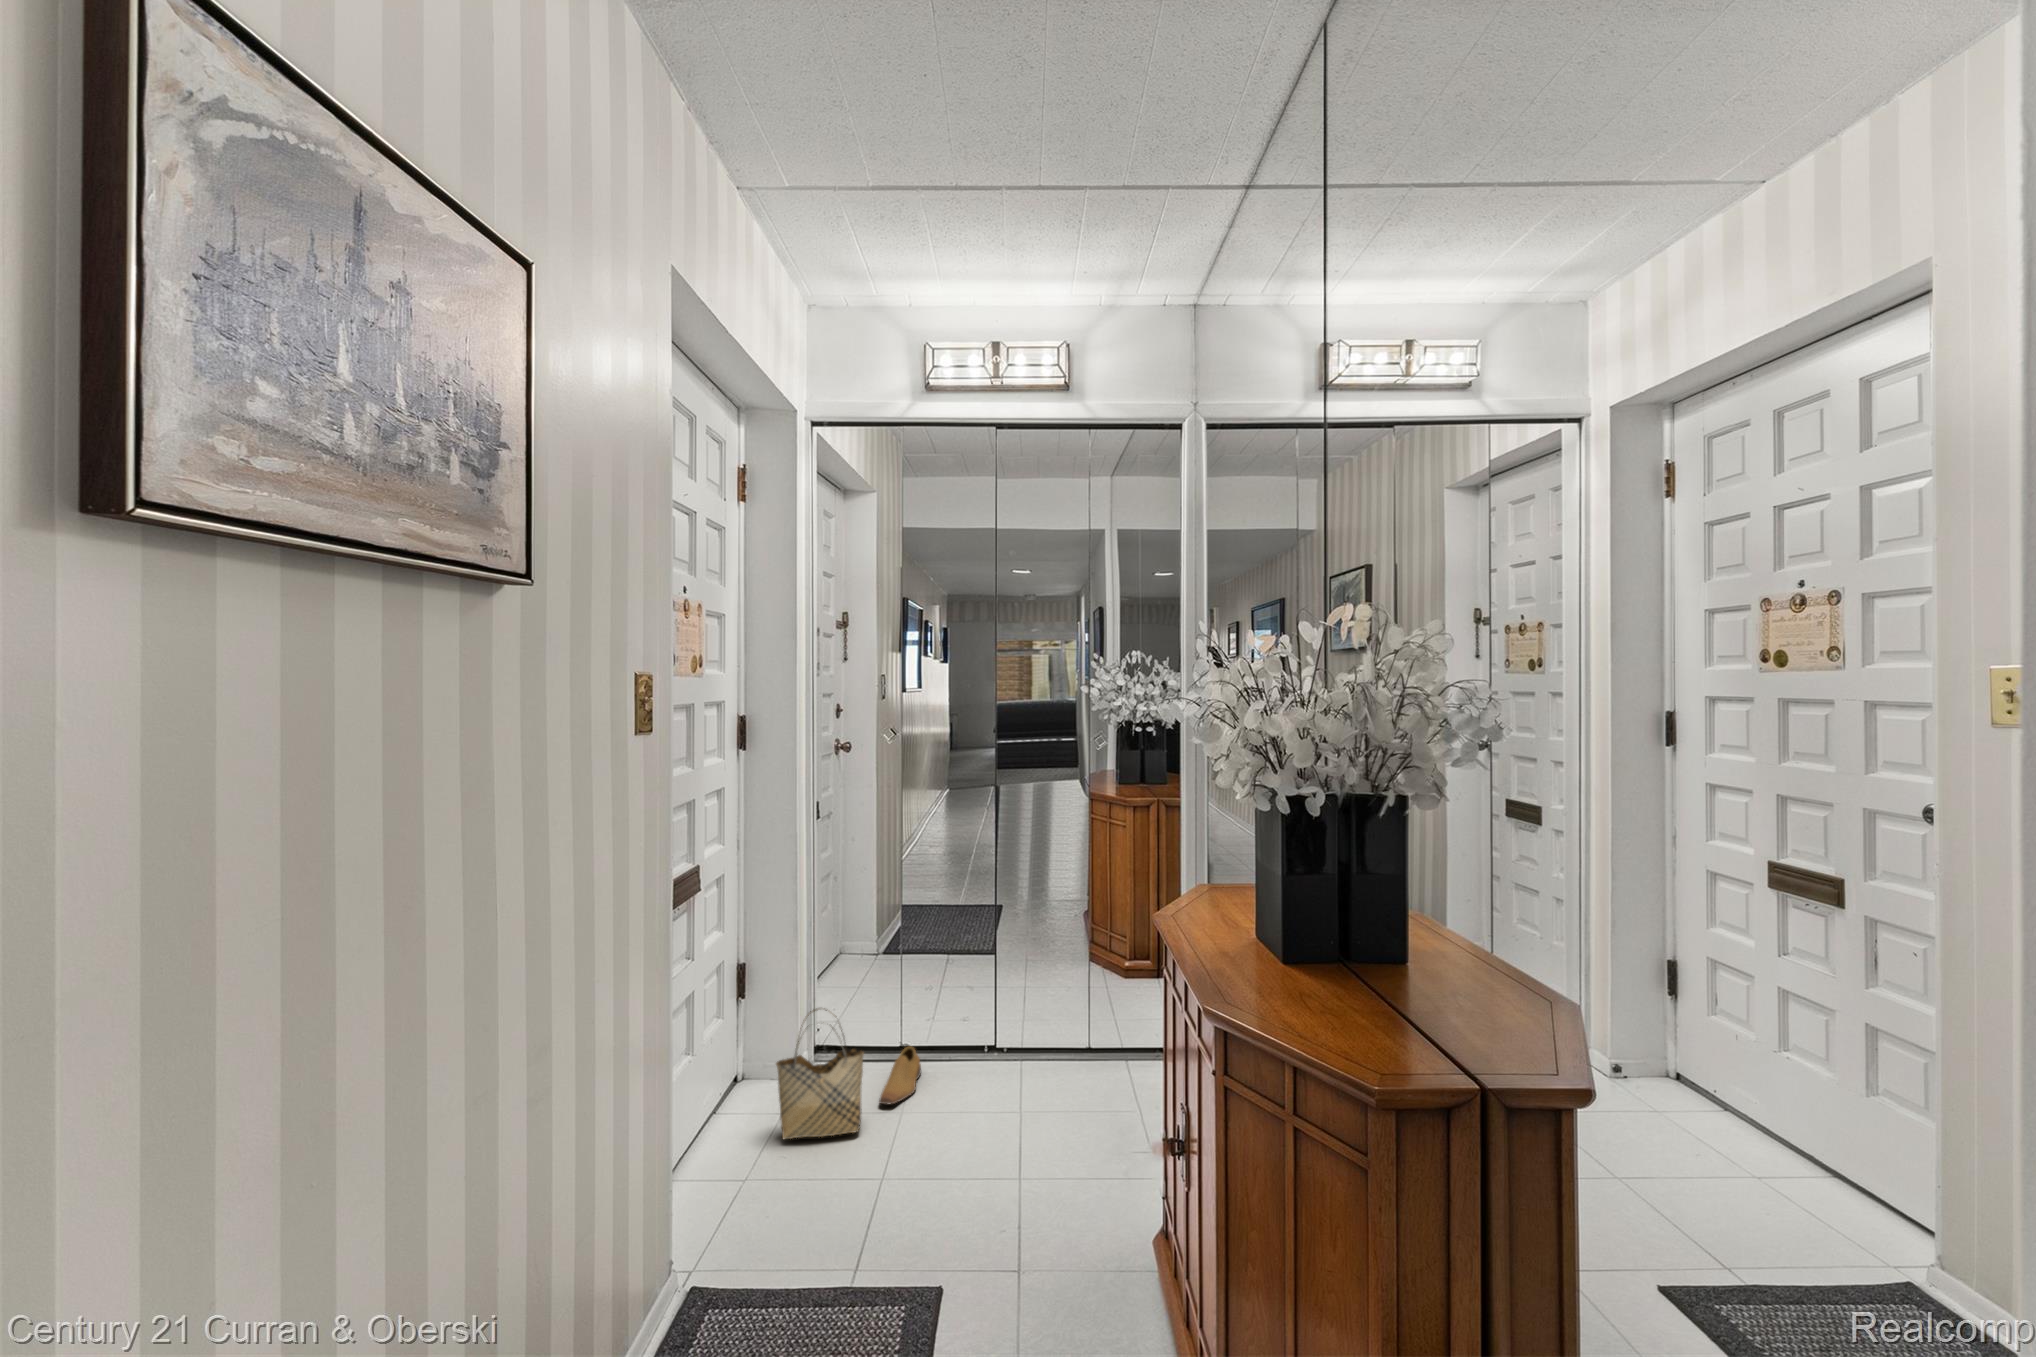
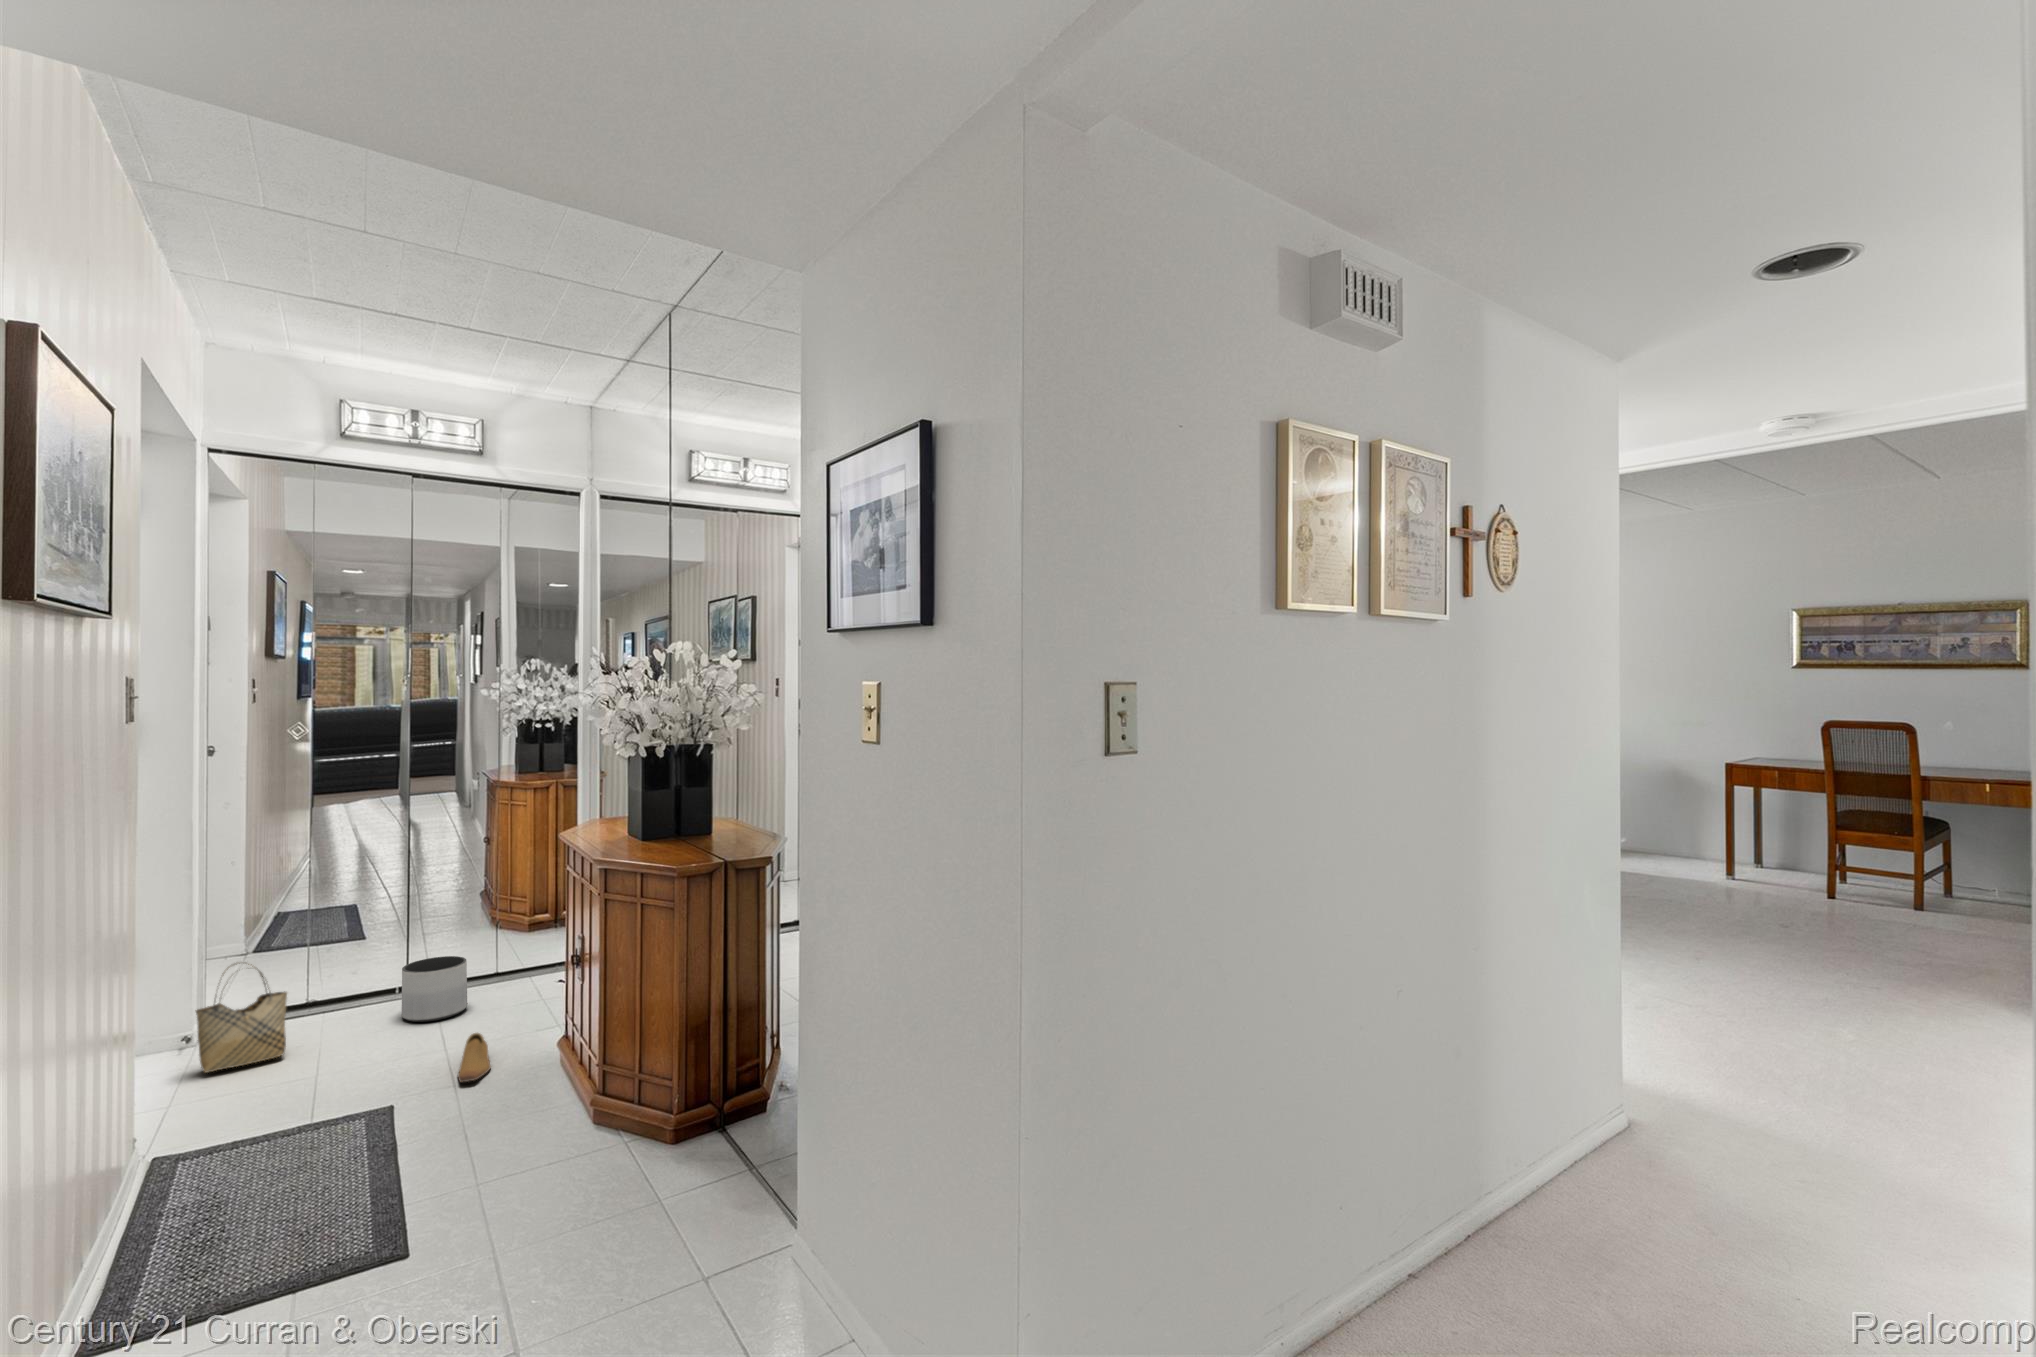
planter: none [984,1022,1055,1112] -> present [402,956,467,1022]
shoe: present [879,1046,921,1104] -> present [458,1033,491,1082]

